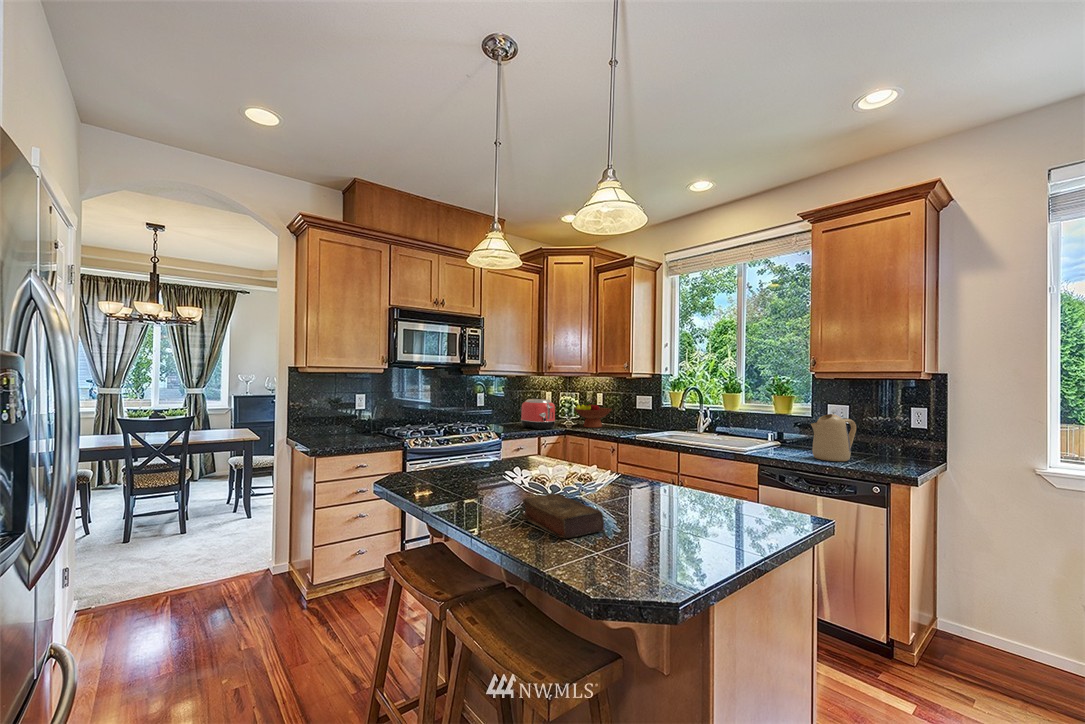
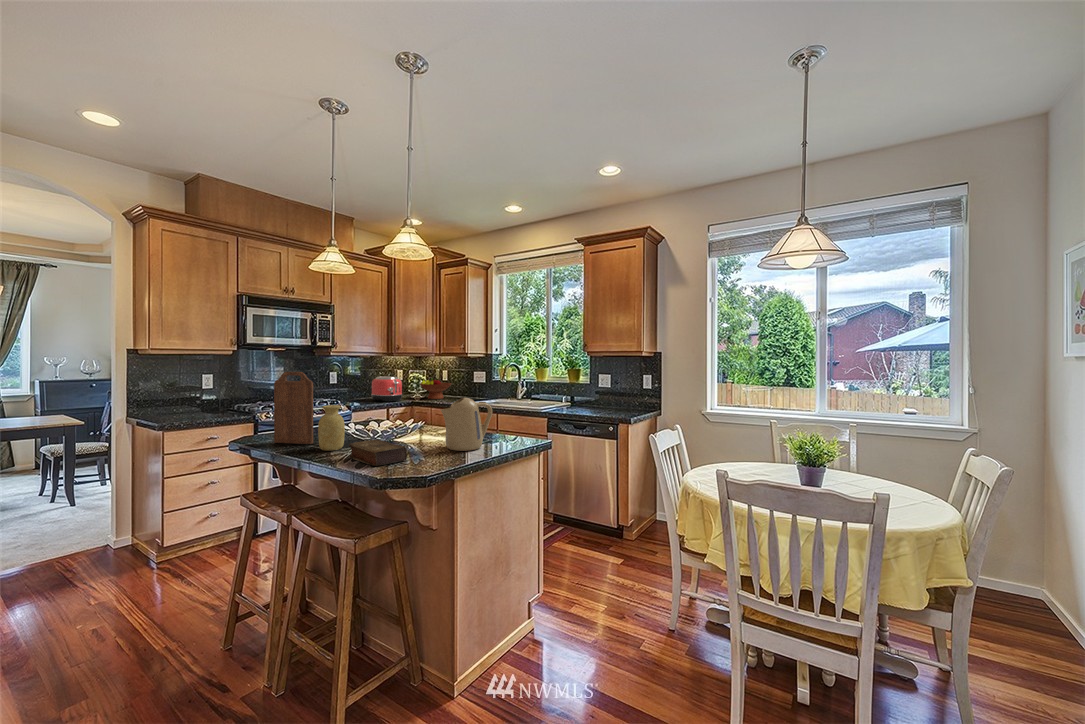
cutting board: none [428,396,474,490] -> present [274,372,313,444]
kettle: present [811,414,856,461] -> present [441,398,492,451]
vase: none [481,442,513,503] -> present [318,405,345,451]

